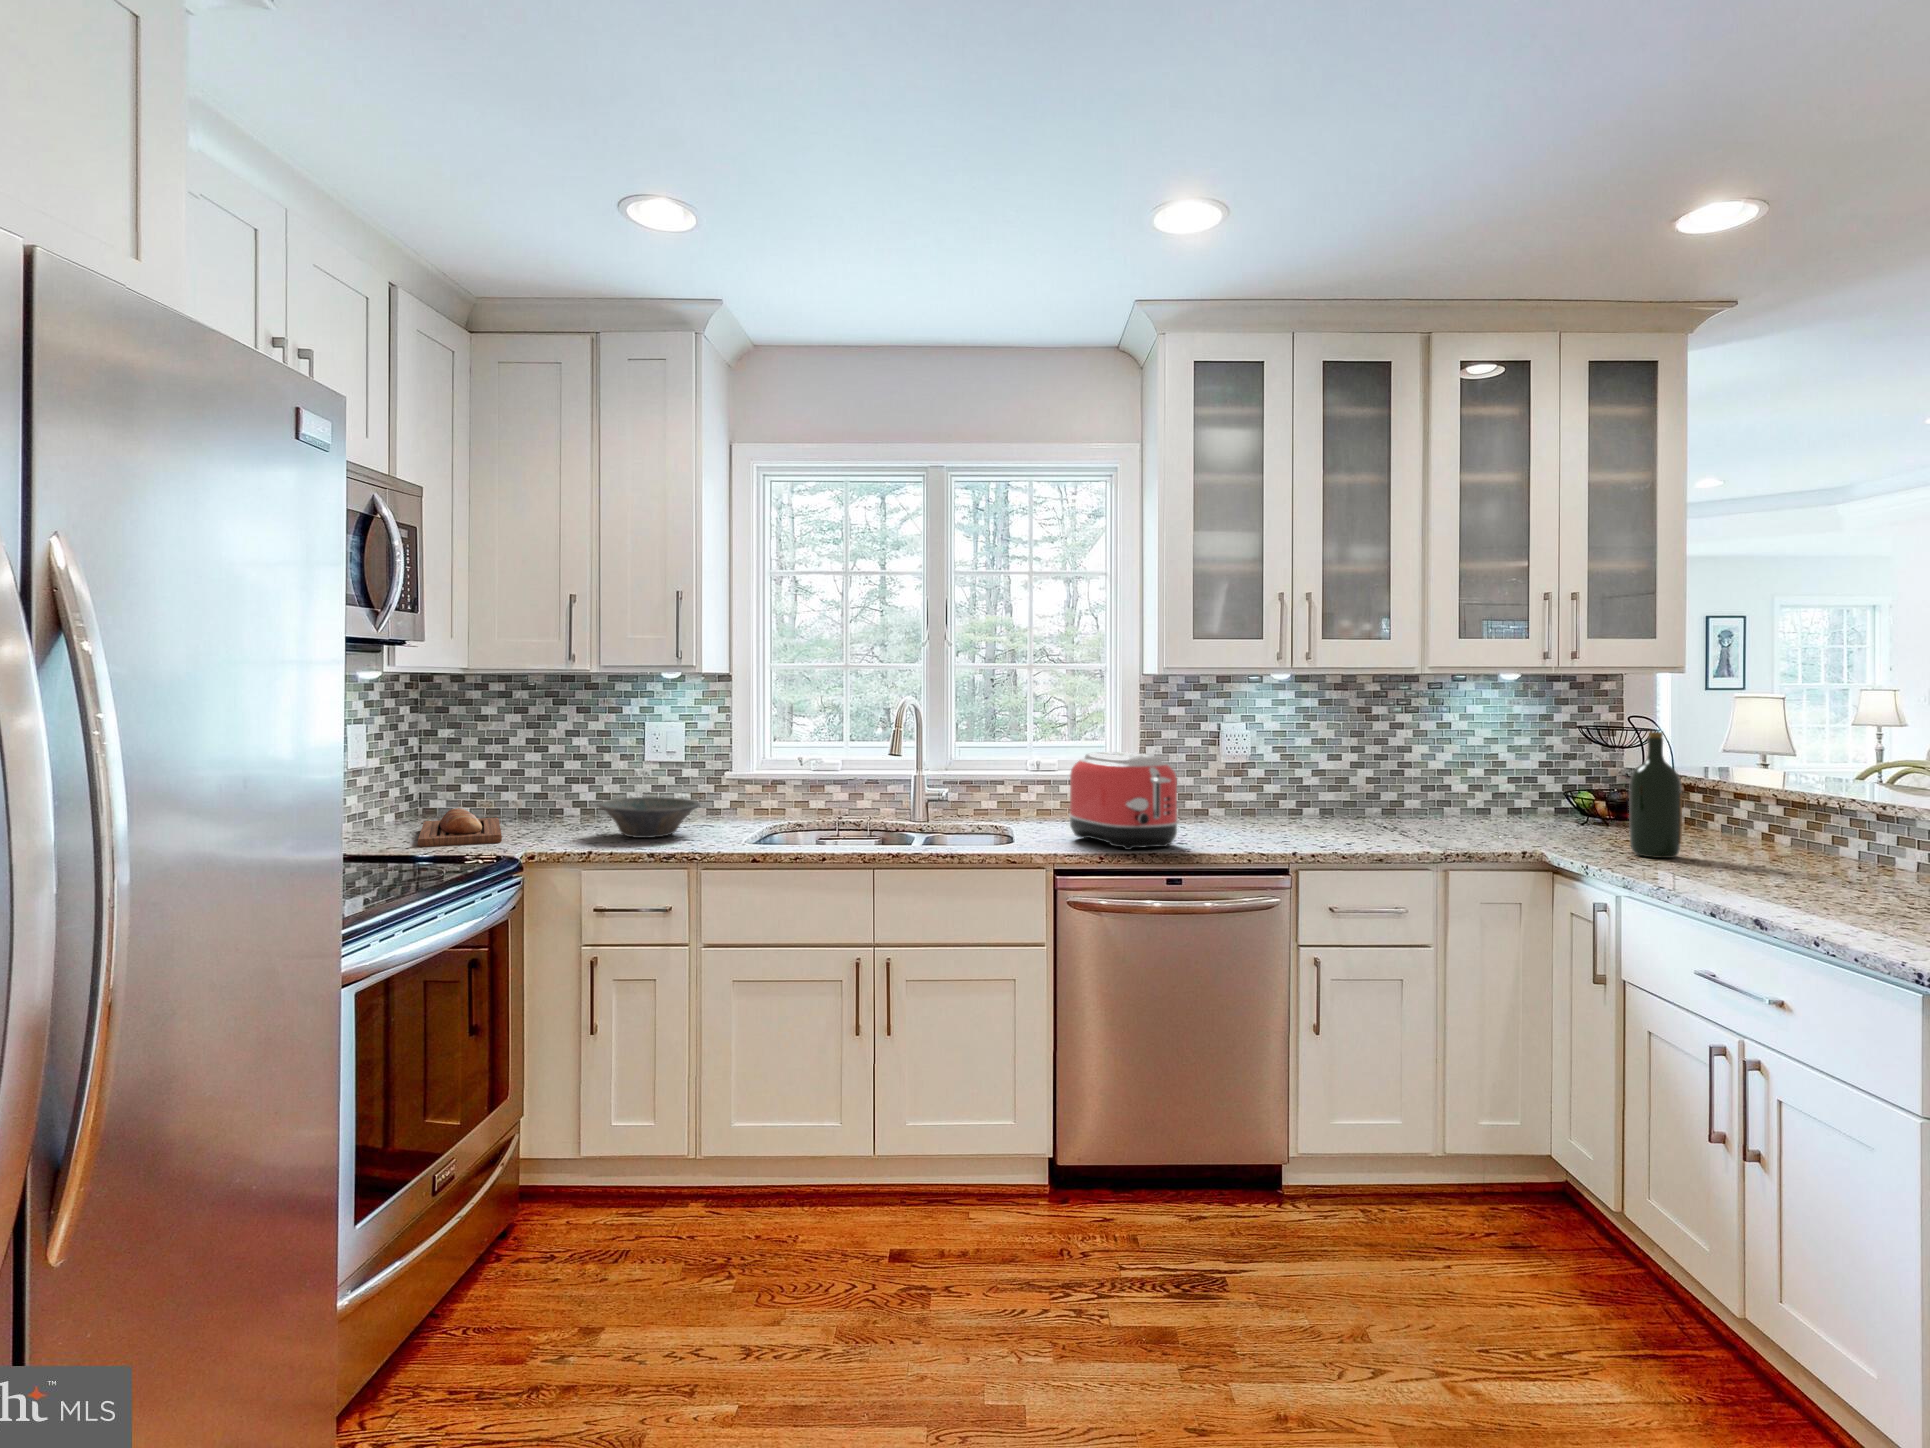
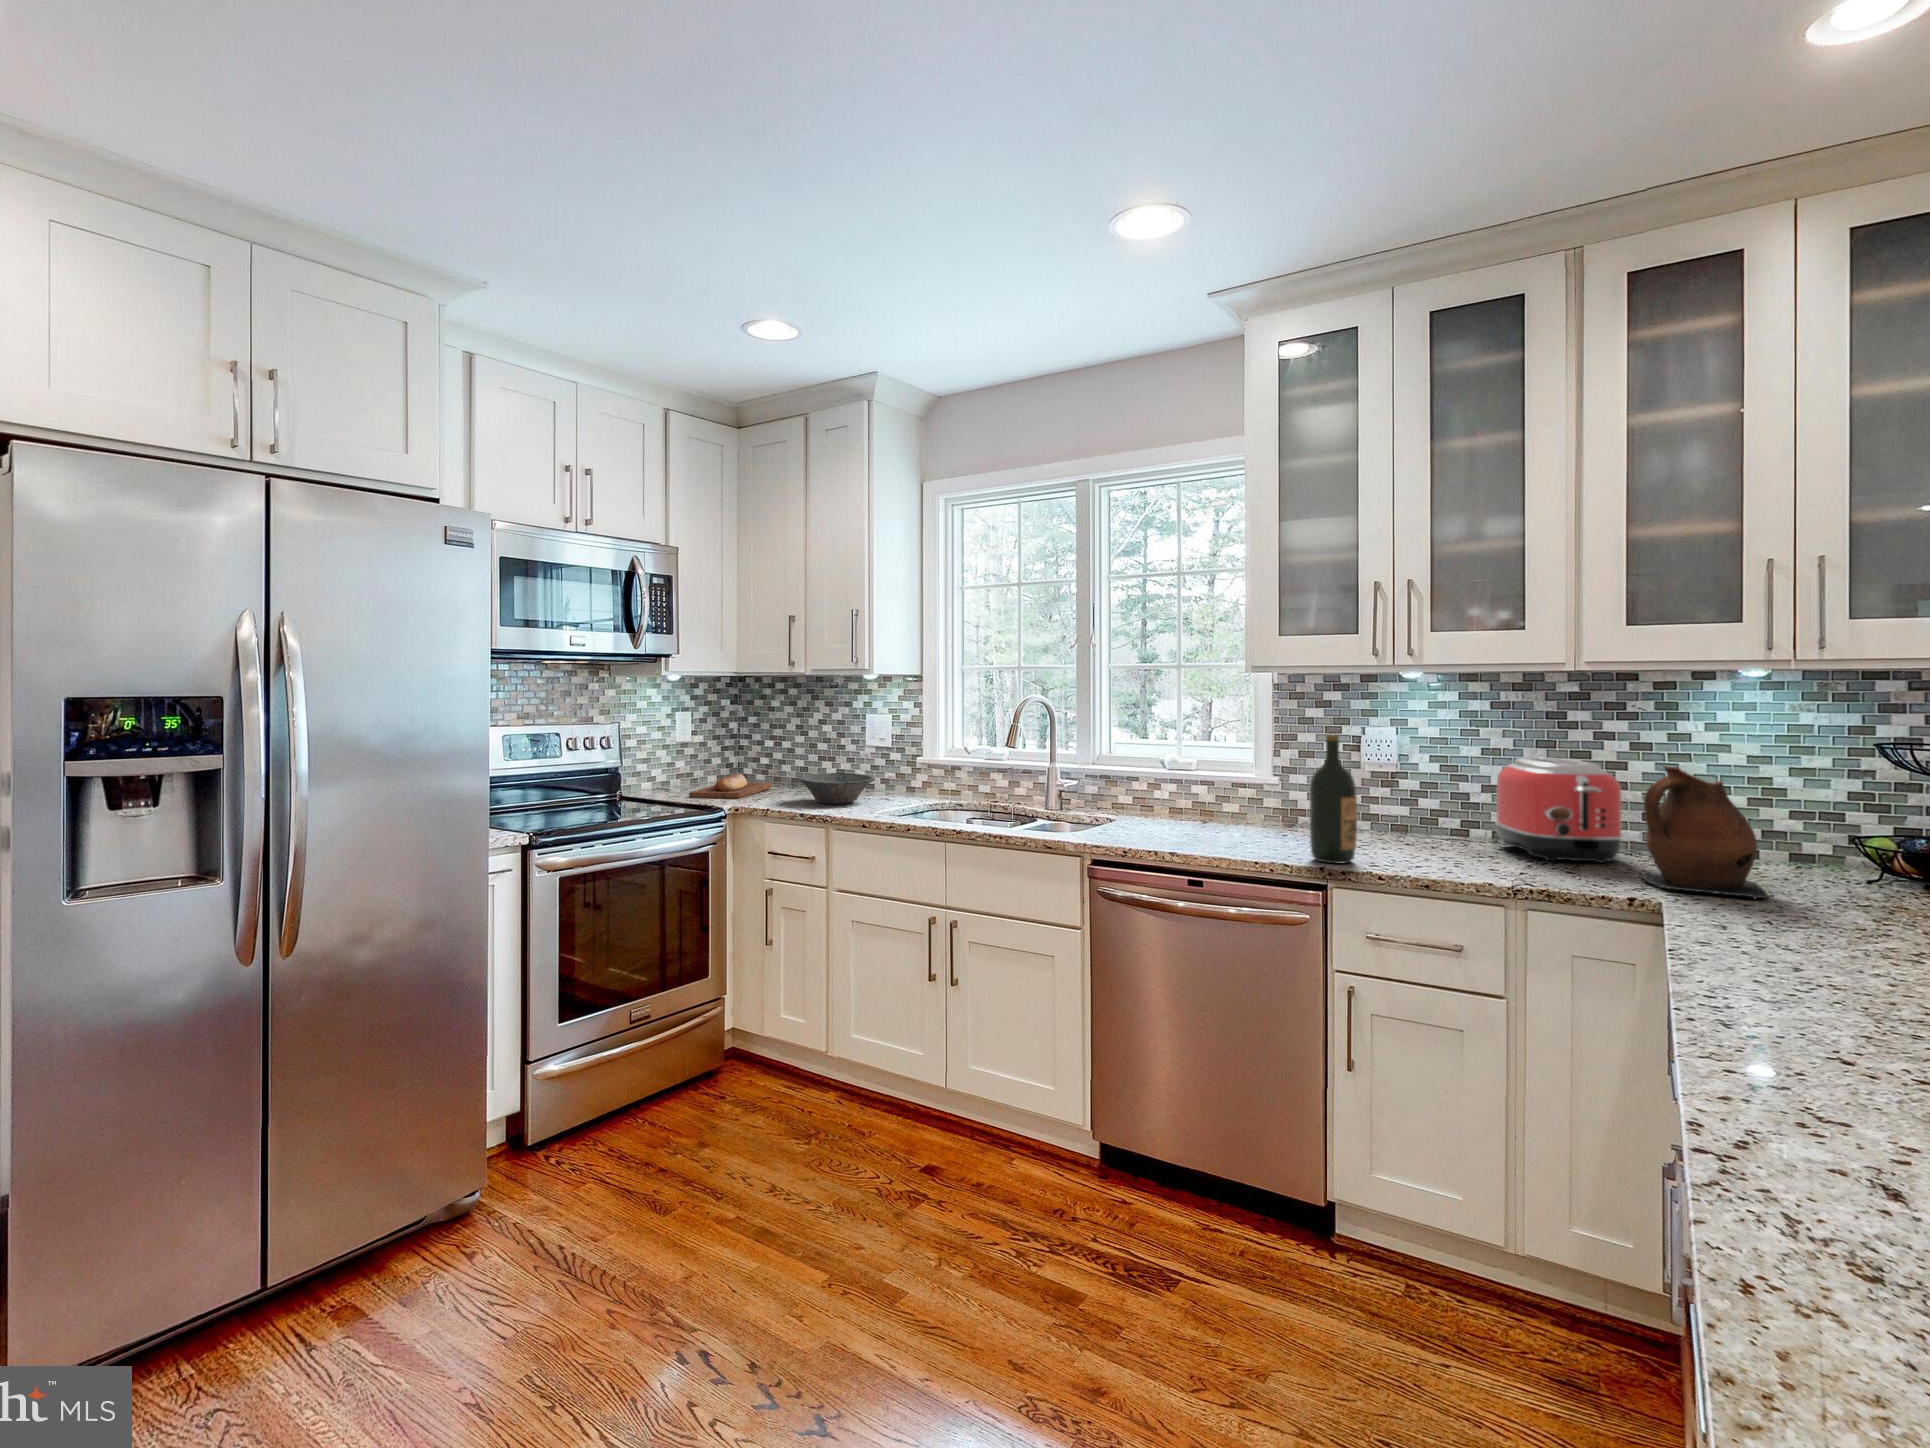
wine bottle: present [1629,732,1682,858] -> present [1310,735,1357,863]
ceramic pitcher: none [1473,747,1575,844] -> present [1643,766,1769,899]
toaster: present [1068,752,1179,850] -> present [1495,758,1624,863]

